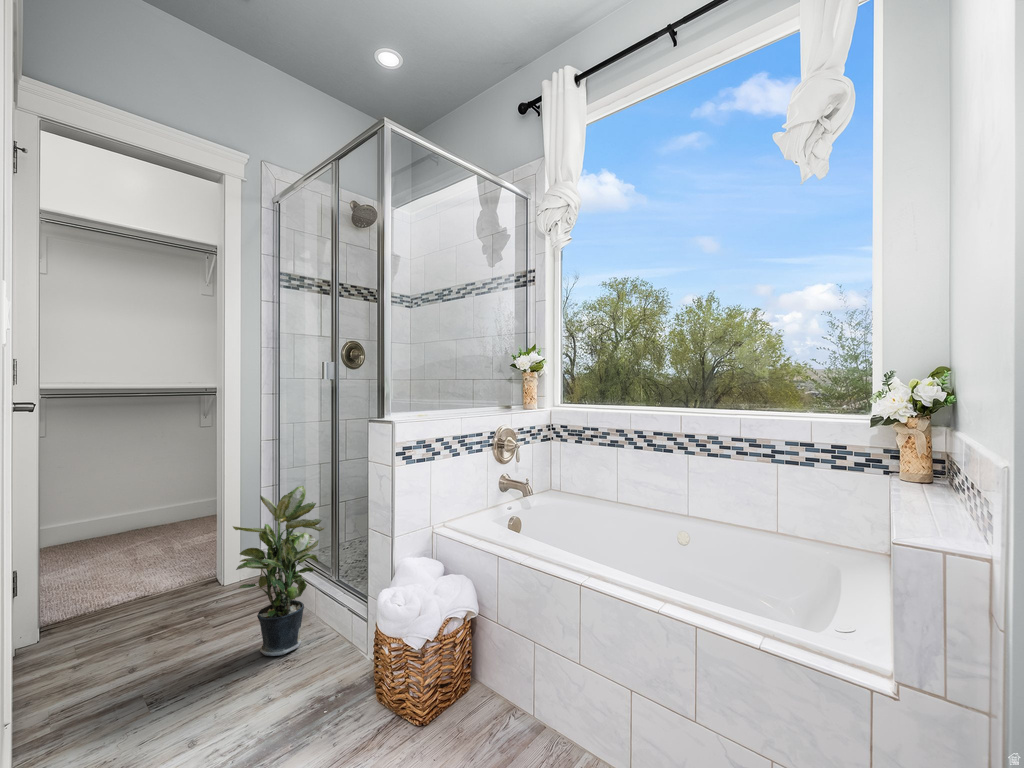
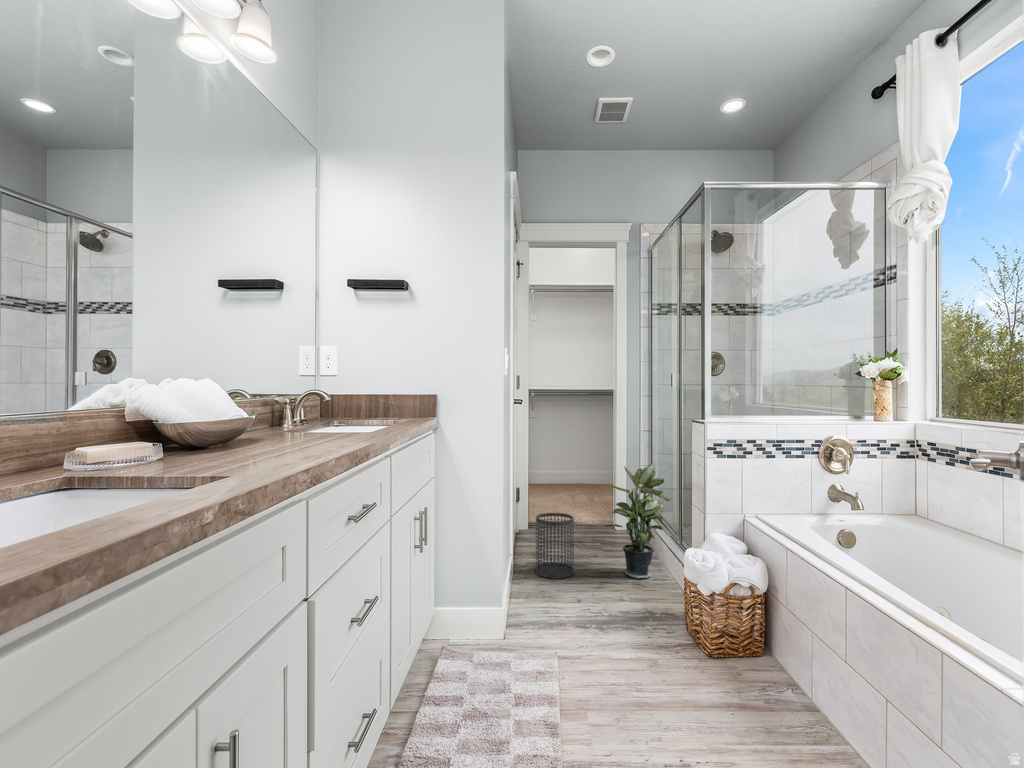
wastebasket: none [78,594,168,732] -> present [536,513,574,579]

